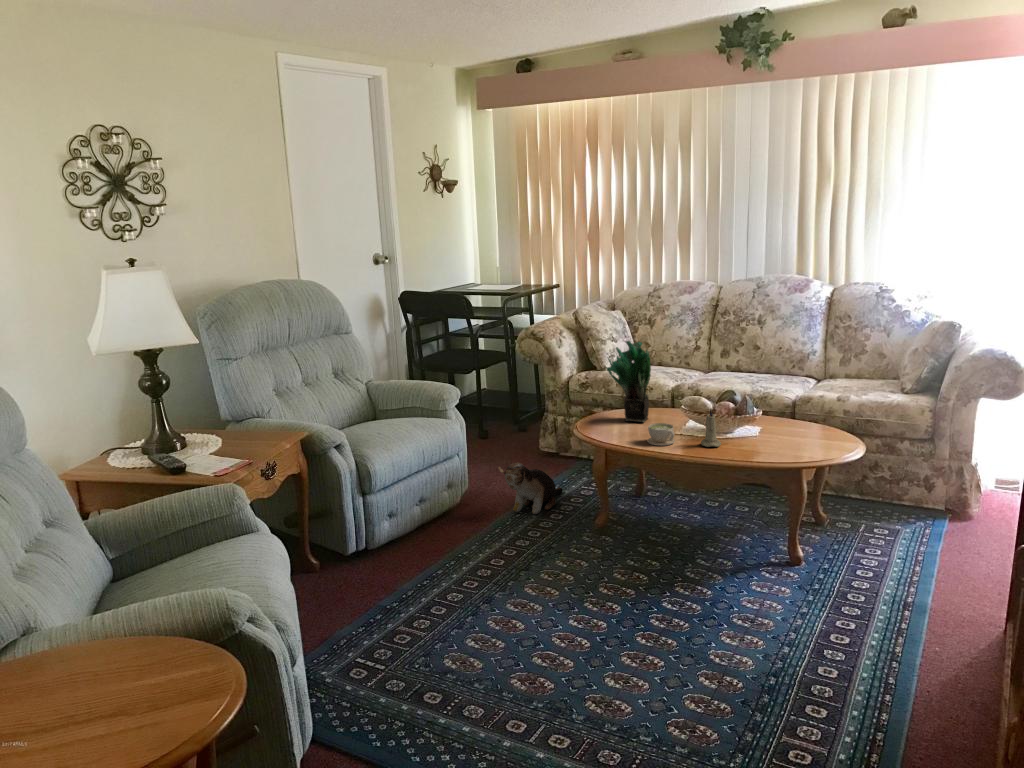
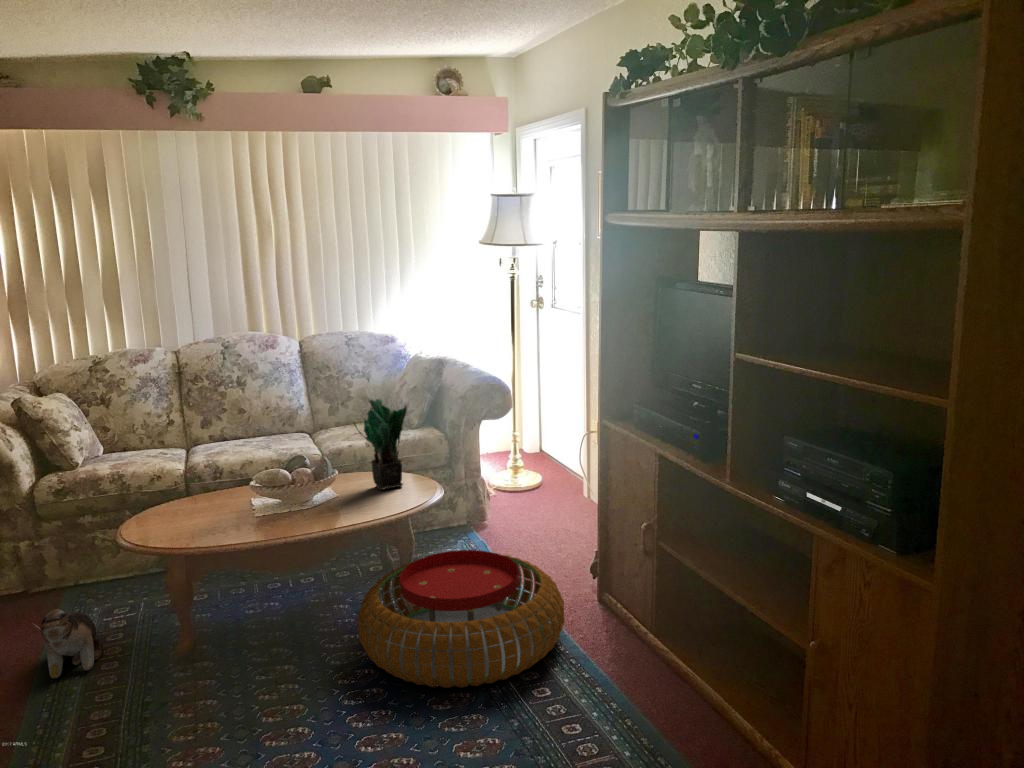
potted plant: present [606,341,651,422] -> present [354,399,407,490]
candle: present [701,409,721,447] -> none [305,473,328,517]
coffee cup: present [647,423,675,446] -> none [246,503,280,531]
pouf: none [691,514,916,654] -> present [357,550,565,688]

